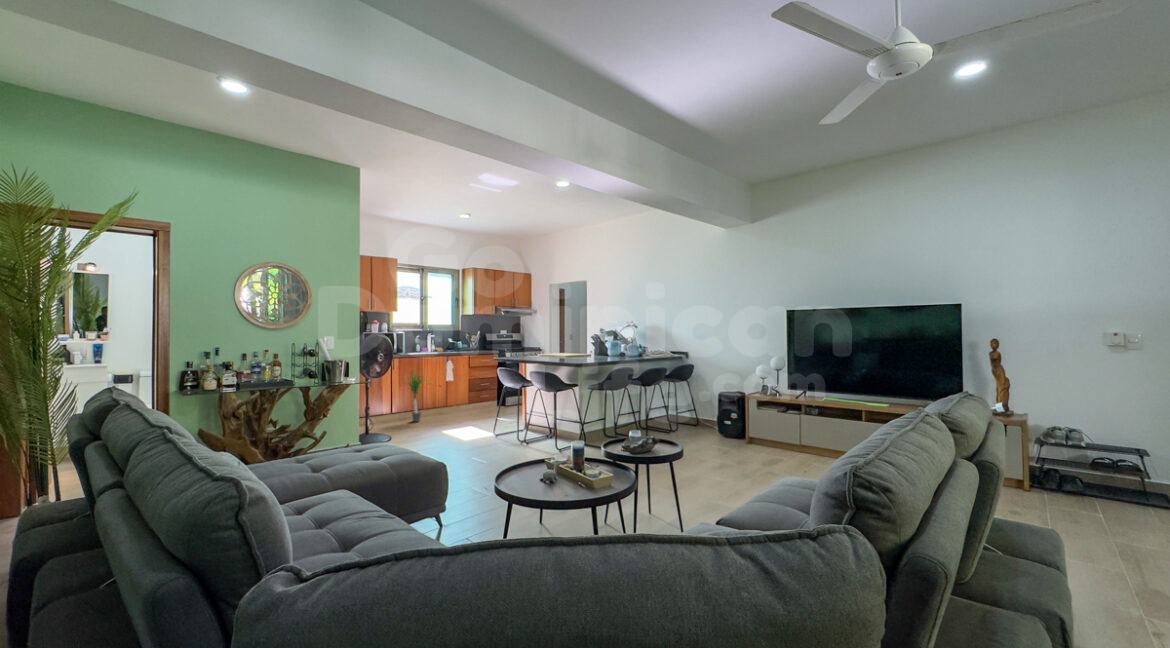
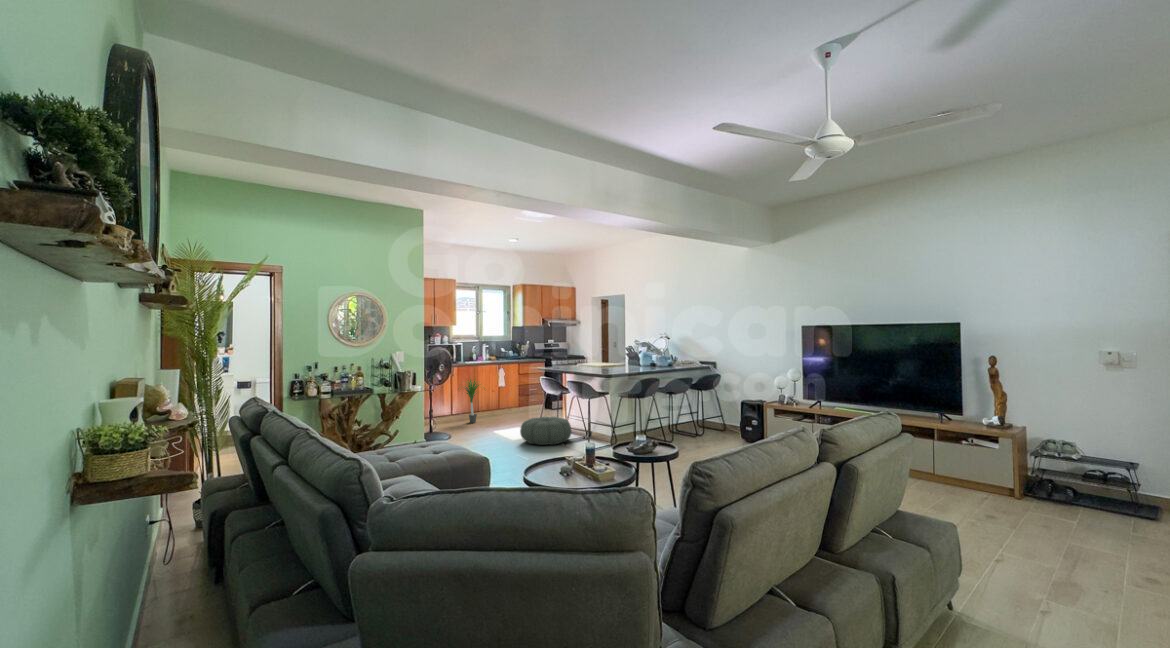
pouf: none [474,413,533,445] -> present [520,417,572,445]

